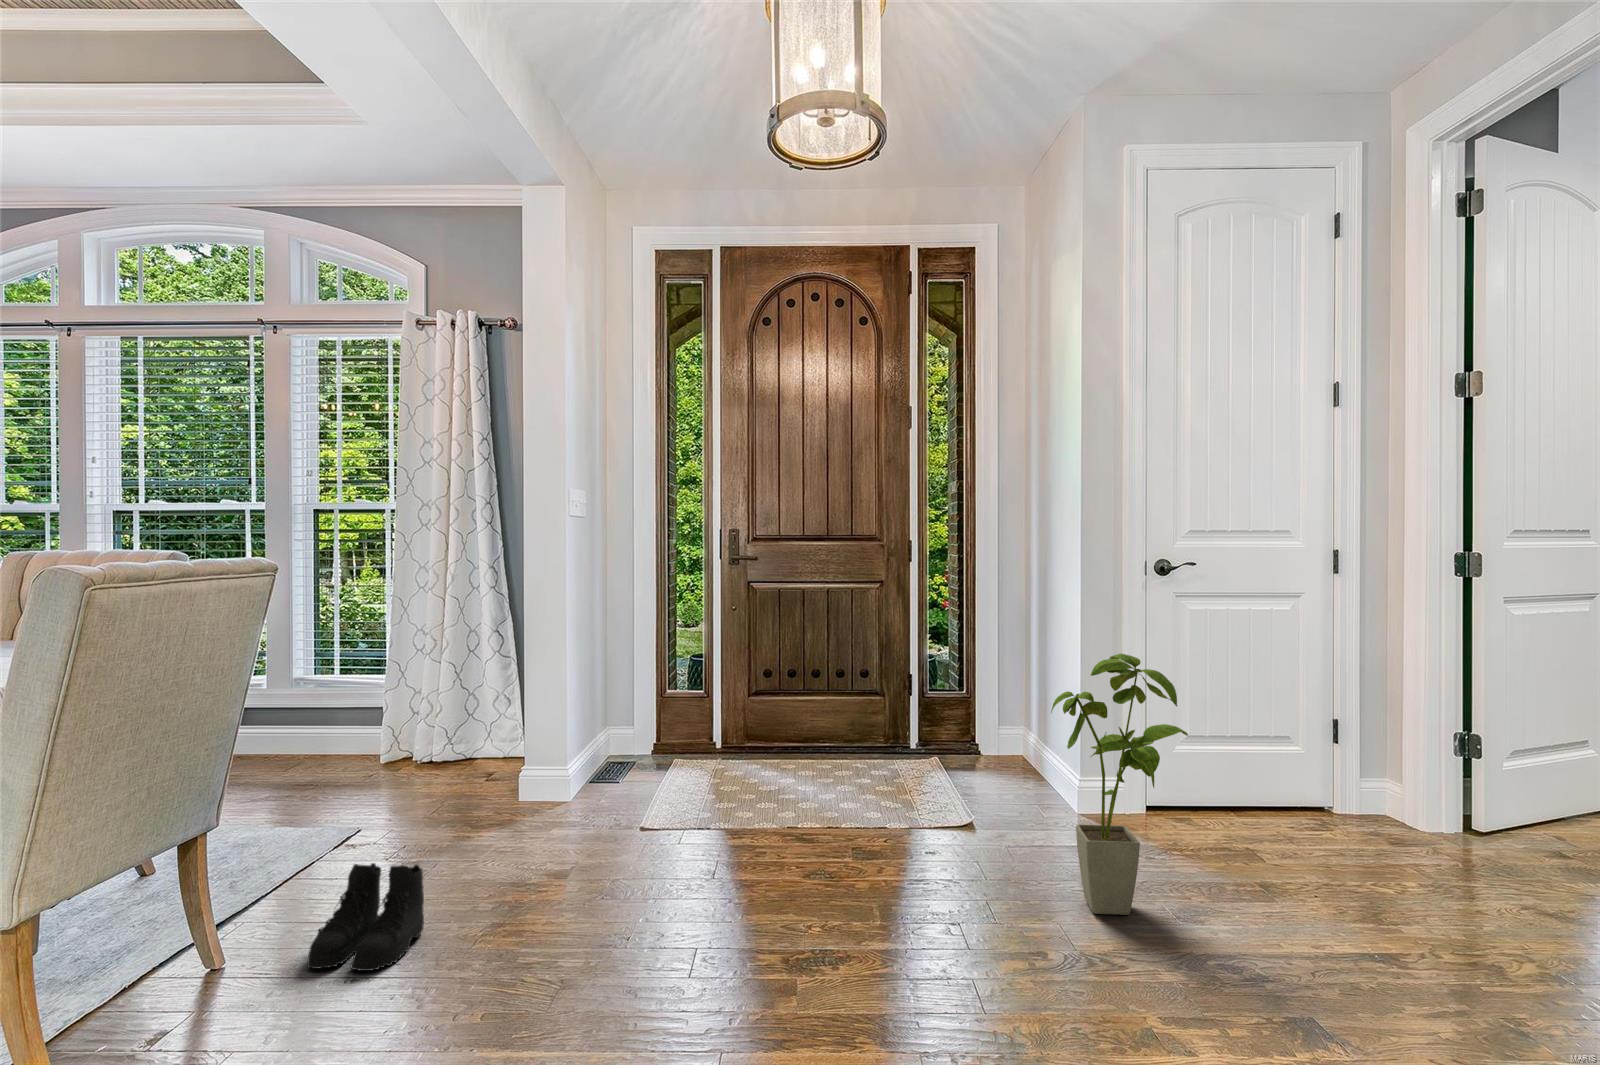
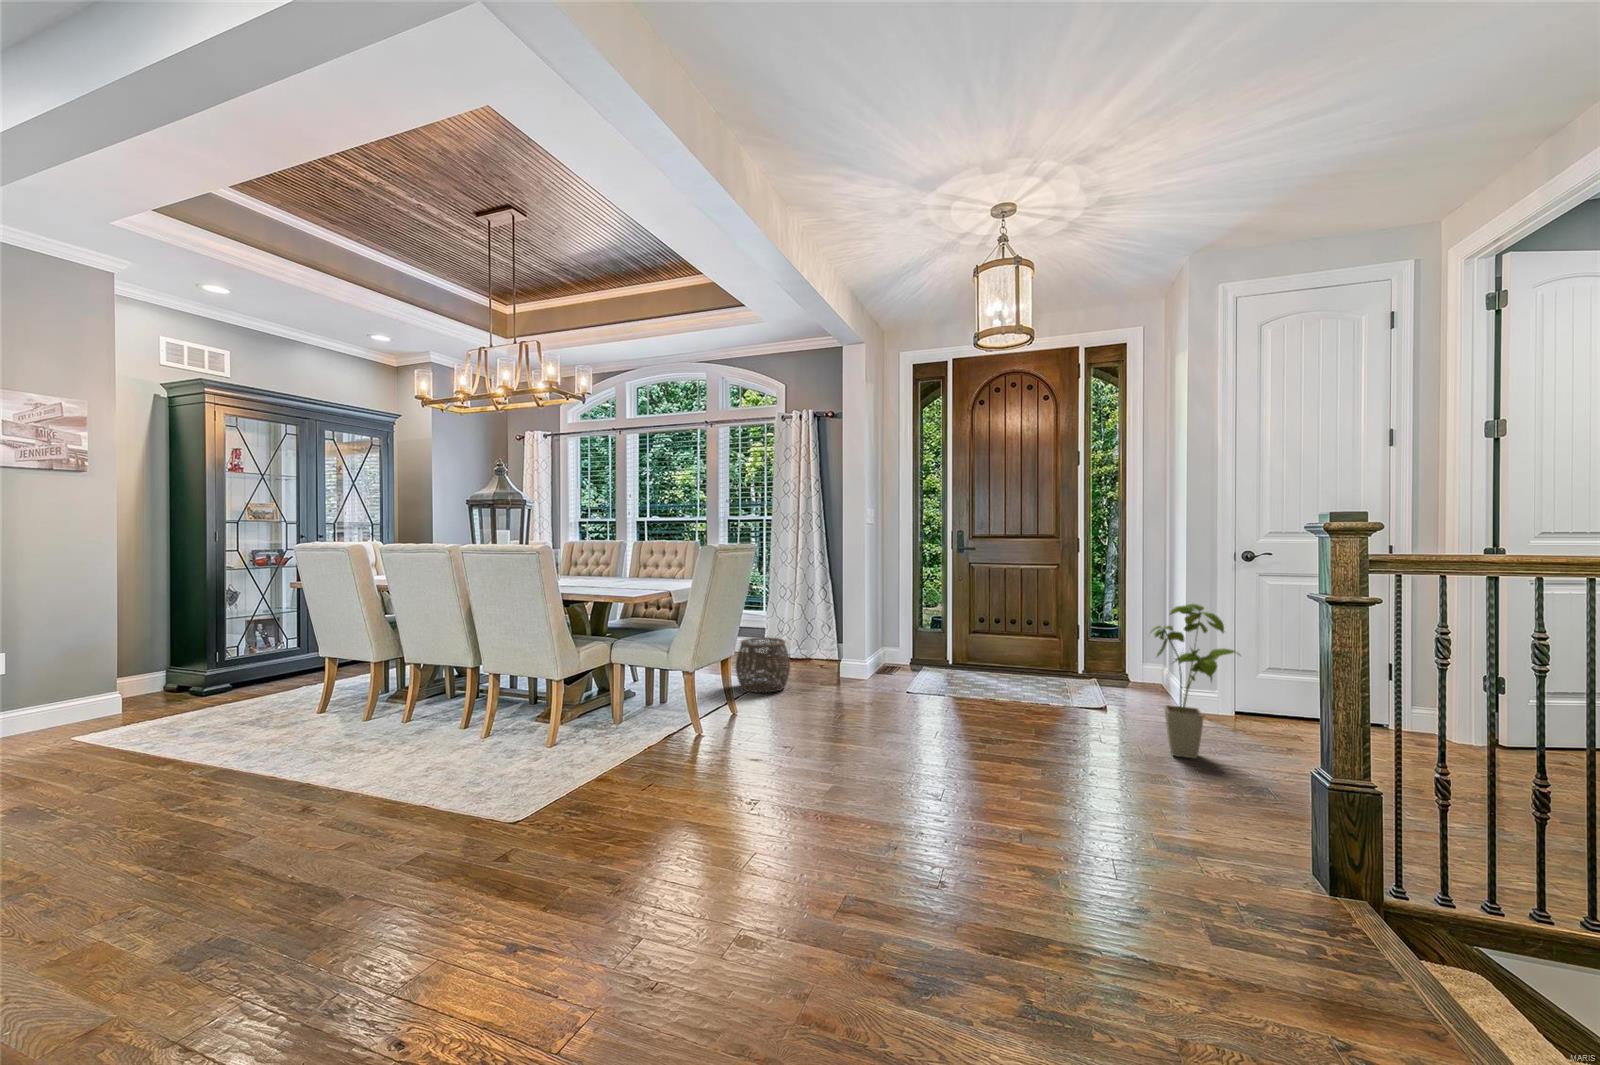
woven basket: none [297,739,419,857] -> present [736,637,790,693]
boots: present [307,863,424,971] -> none [754,687,802,734]

